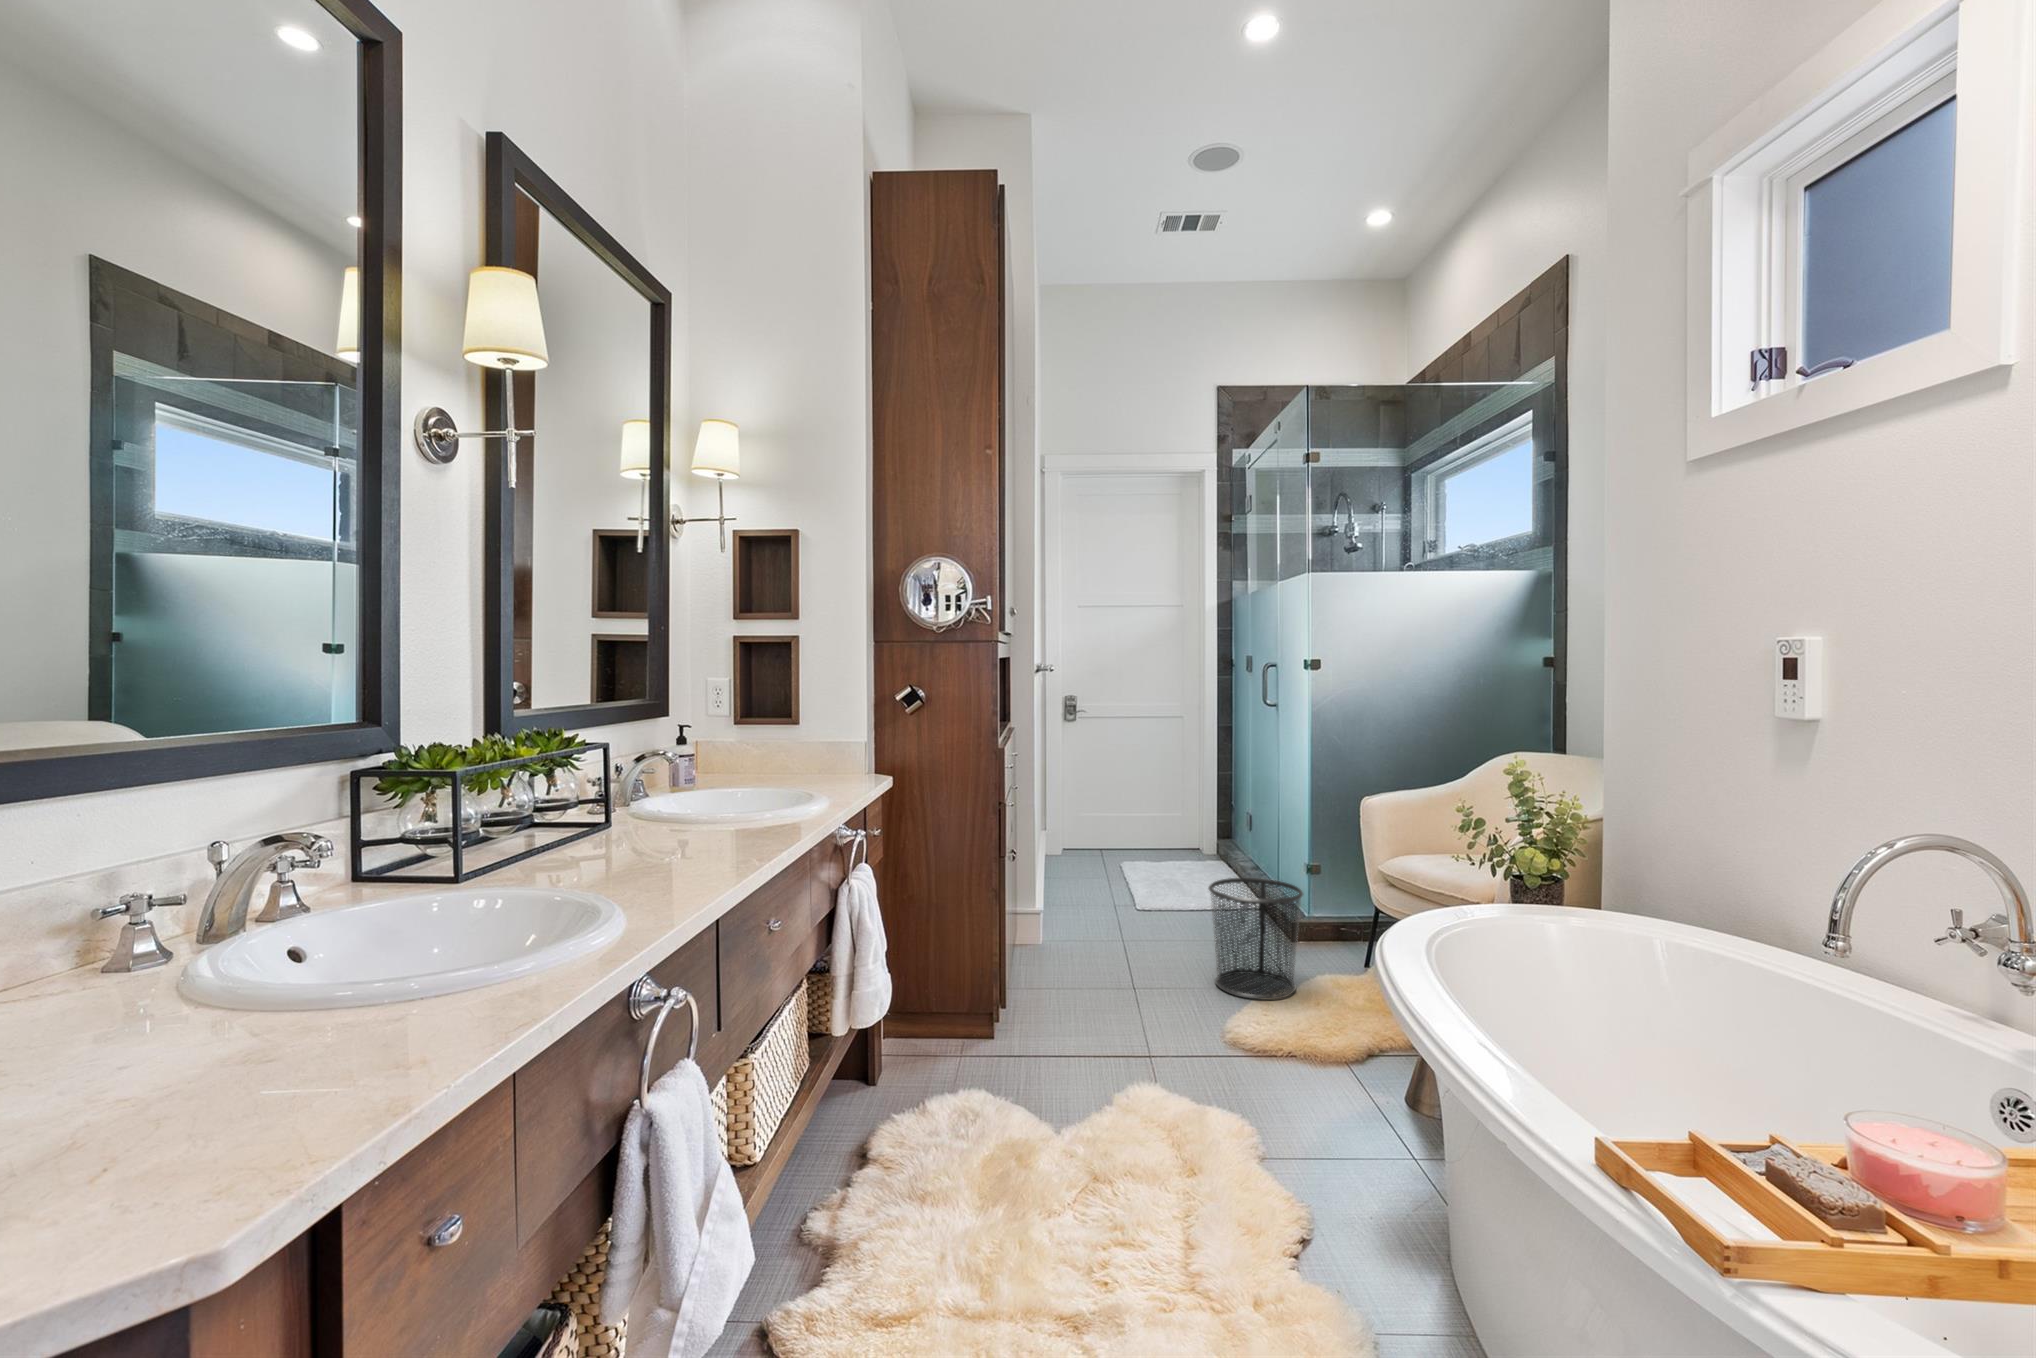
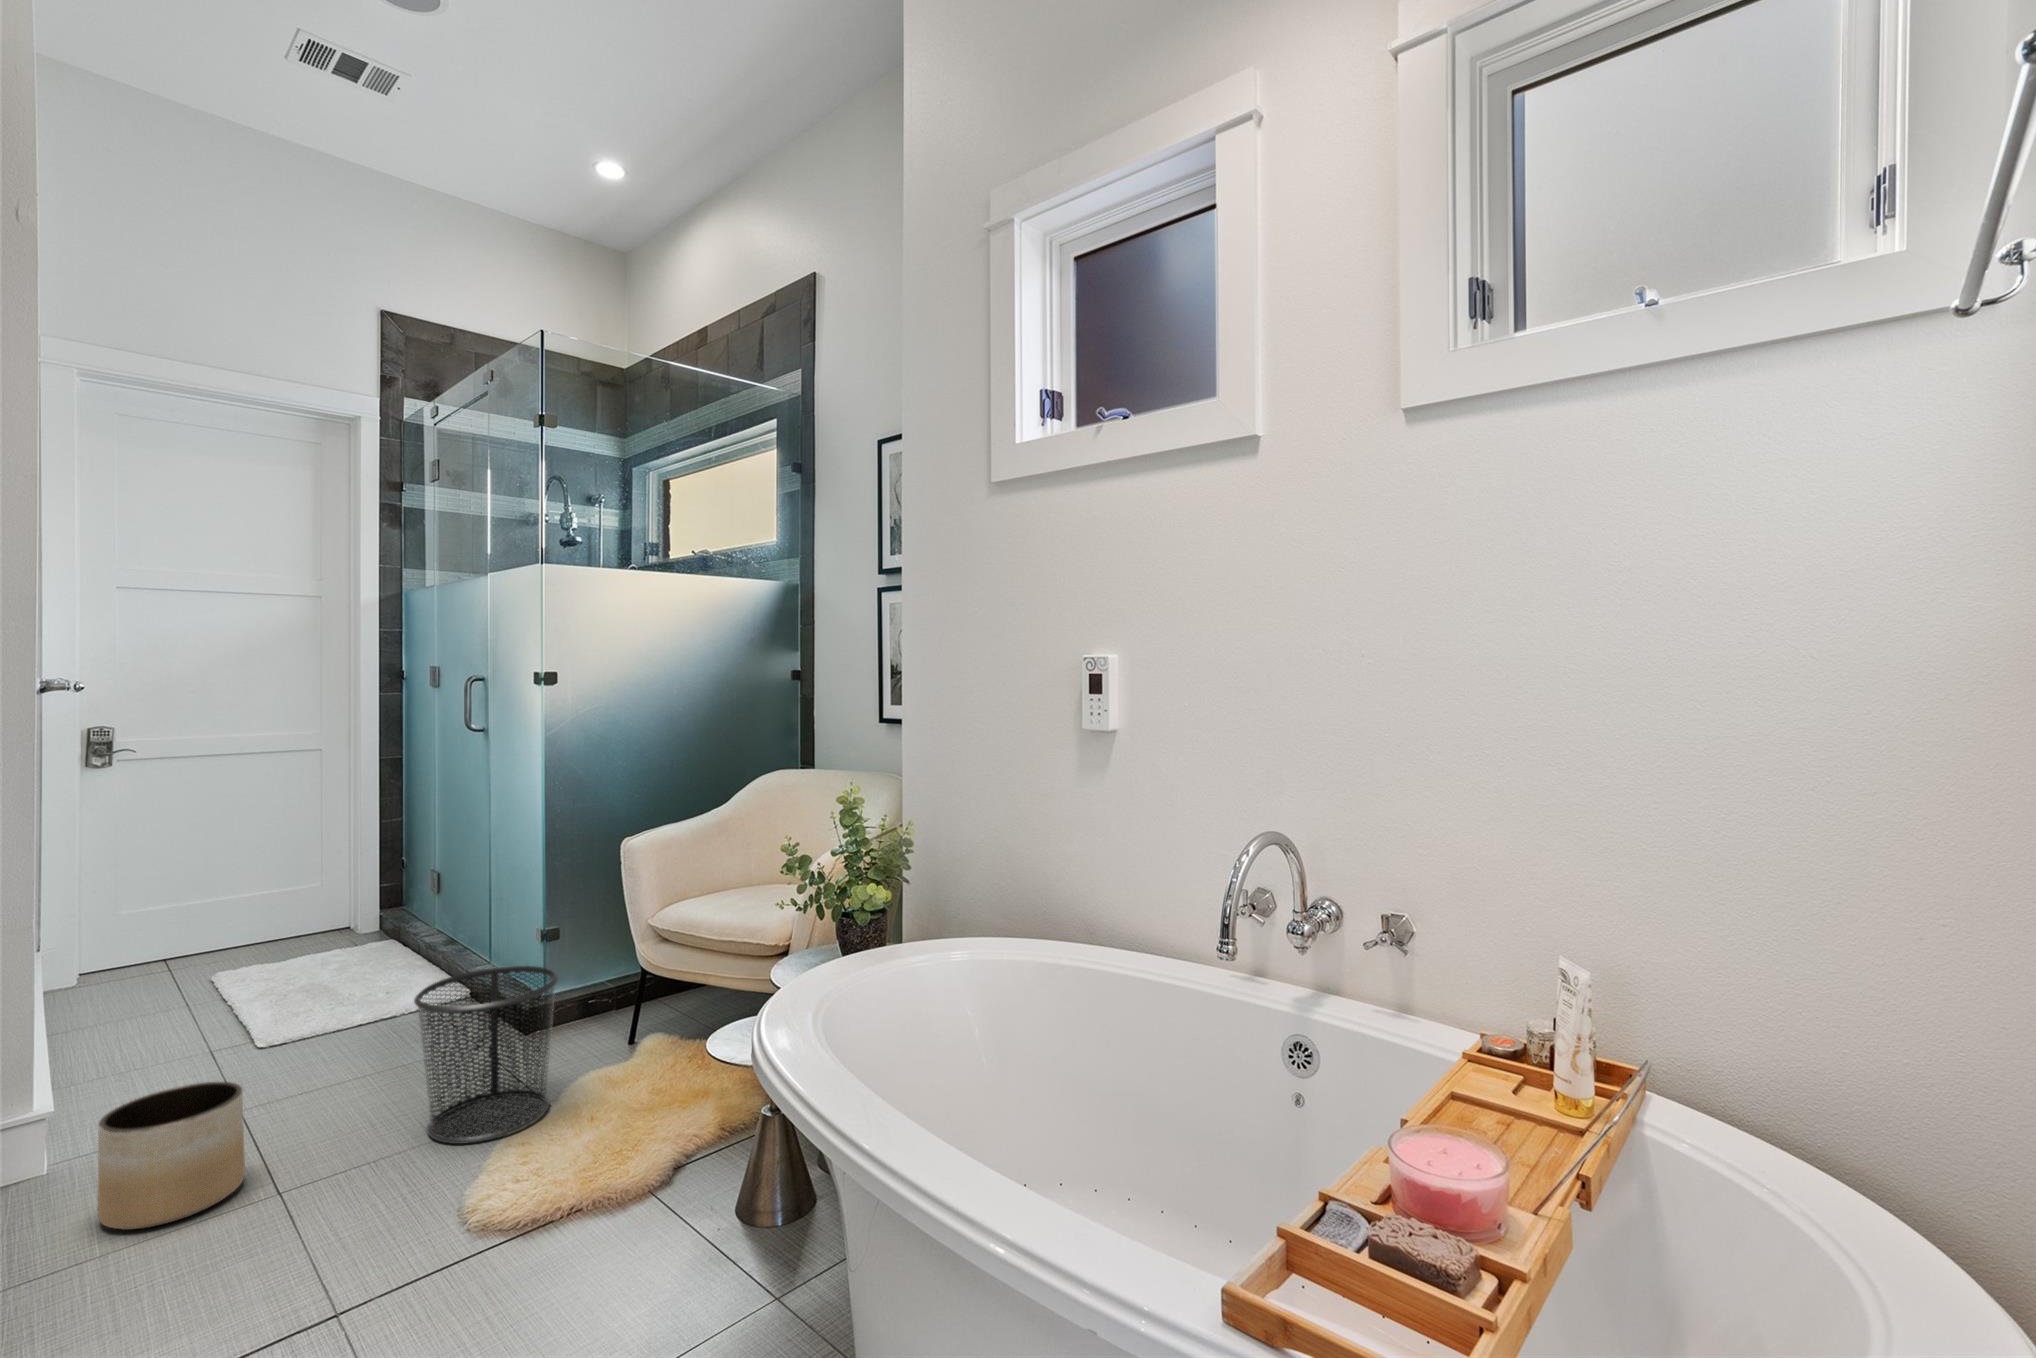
planter: none [1053,907,1117,982] -> present [98,1082,245,1230]

